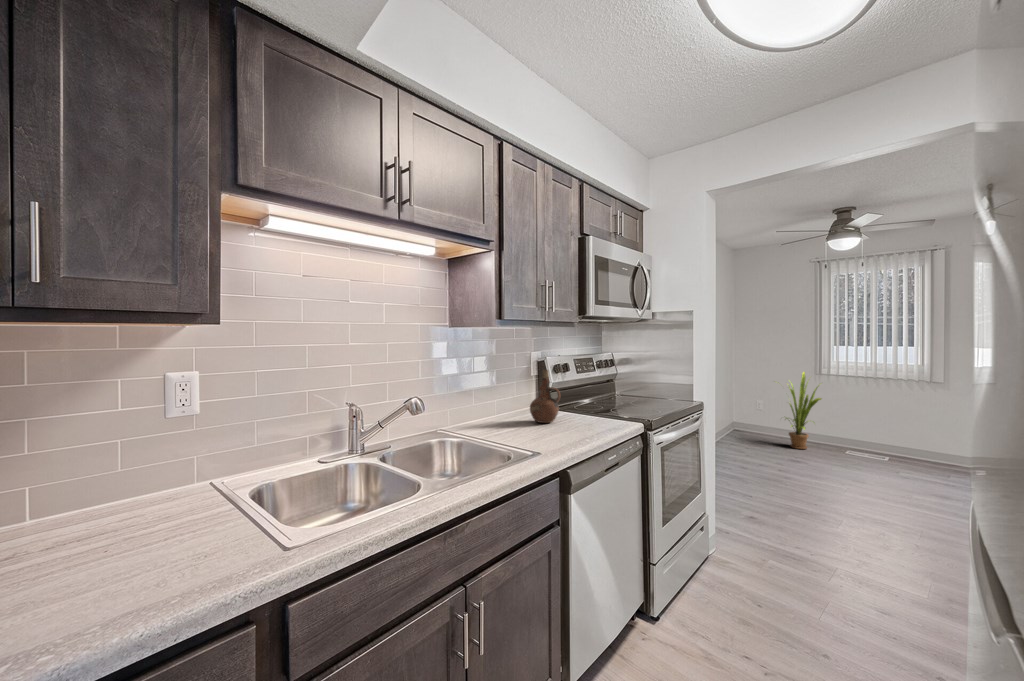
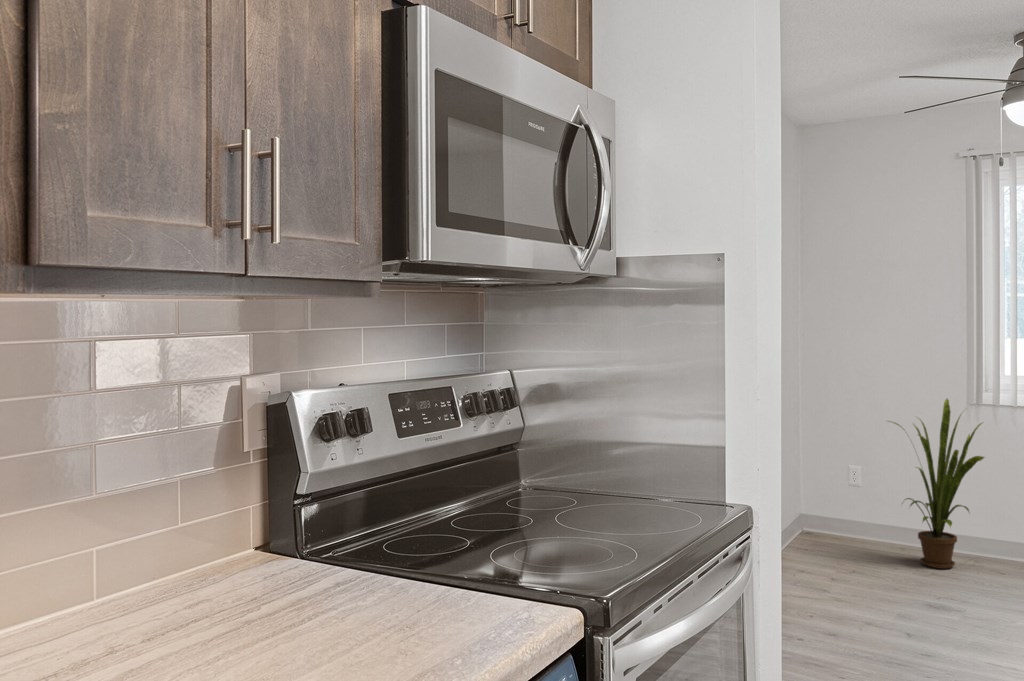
ceramic pitcher: present [530,370,561,423] -> none [182,444,296,638]

